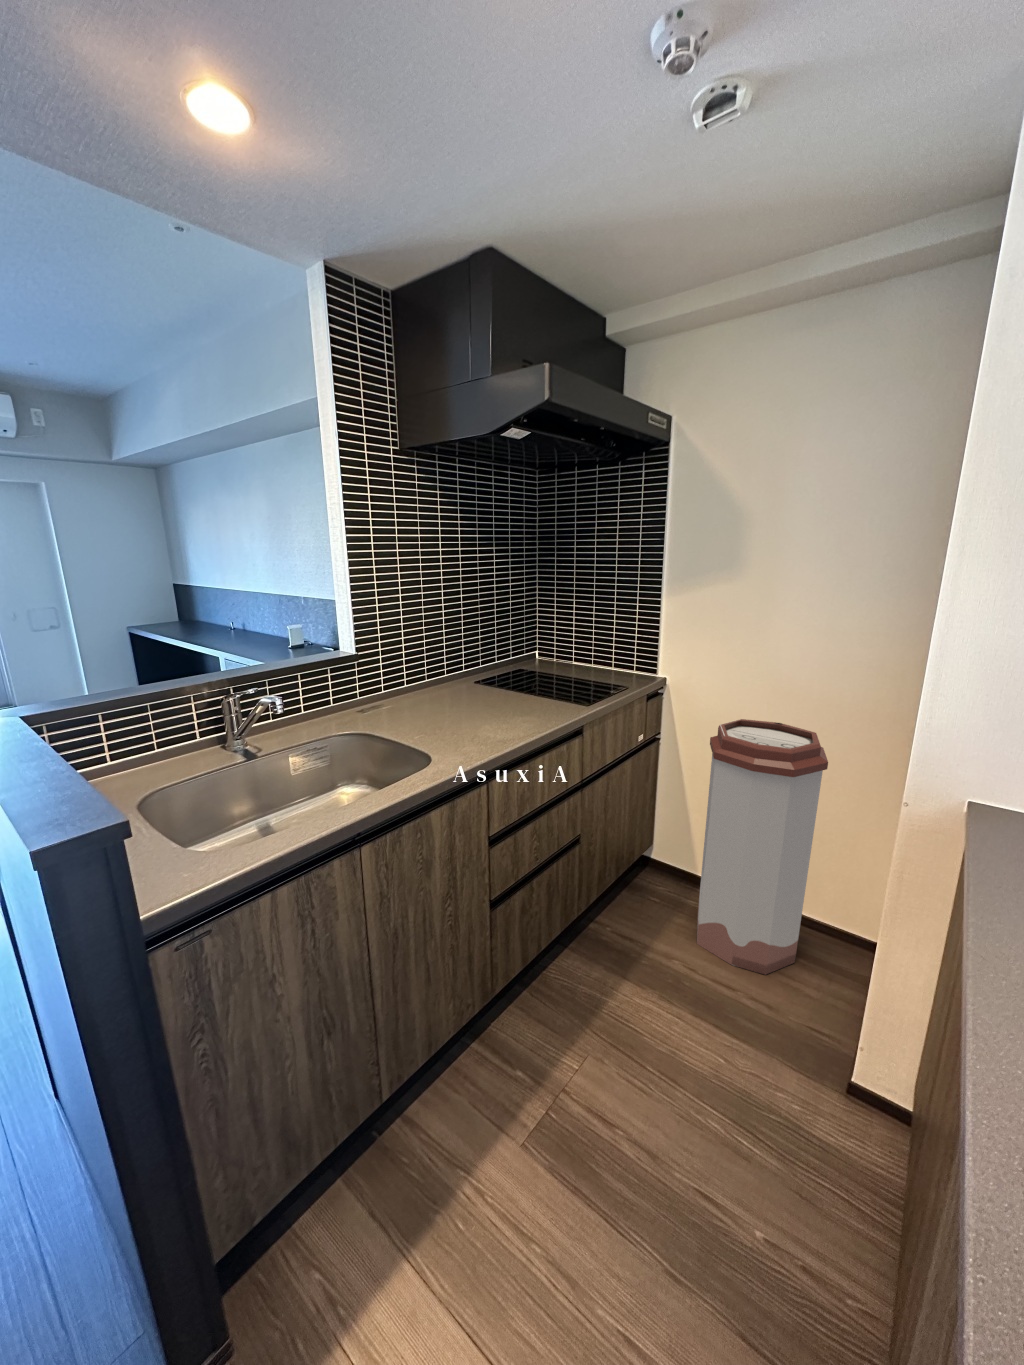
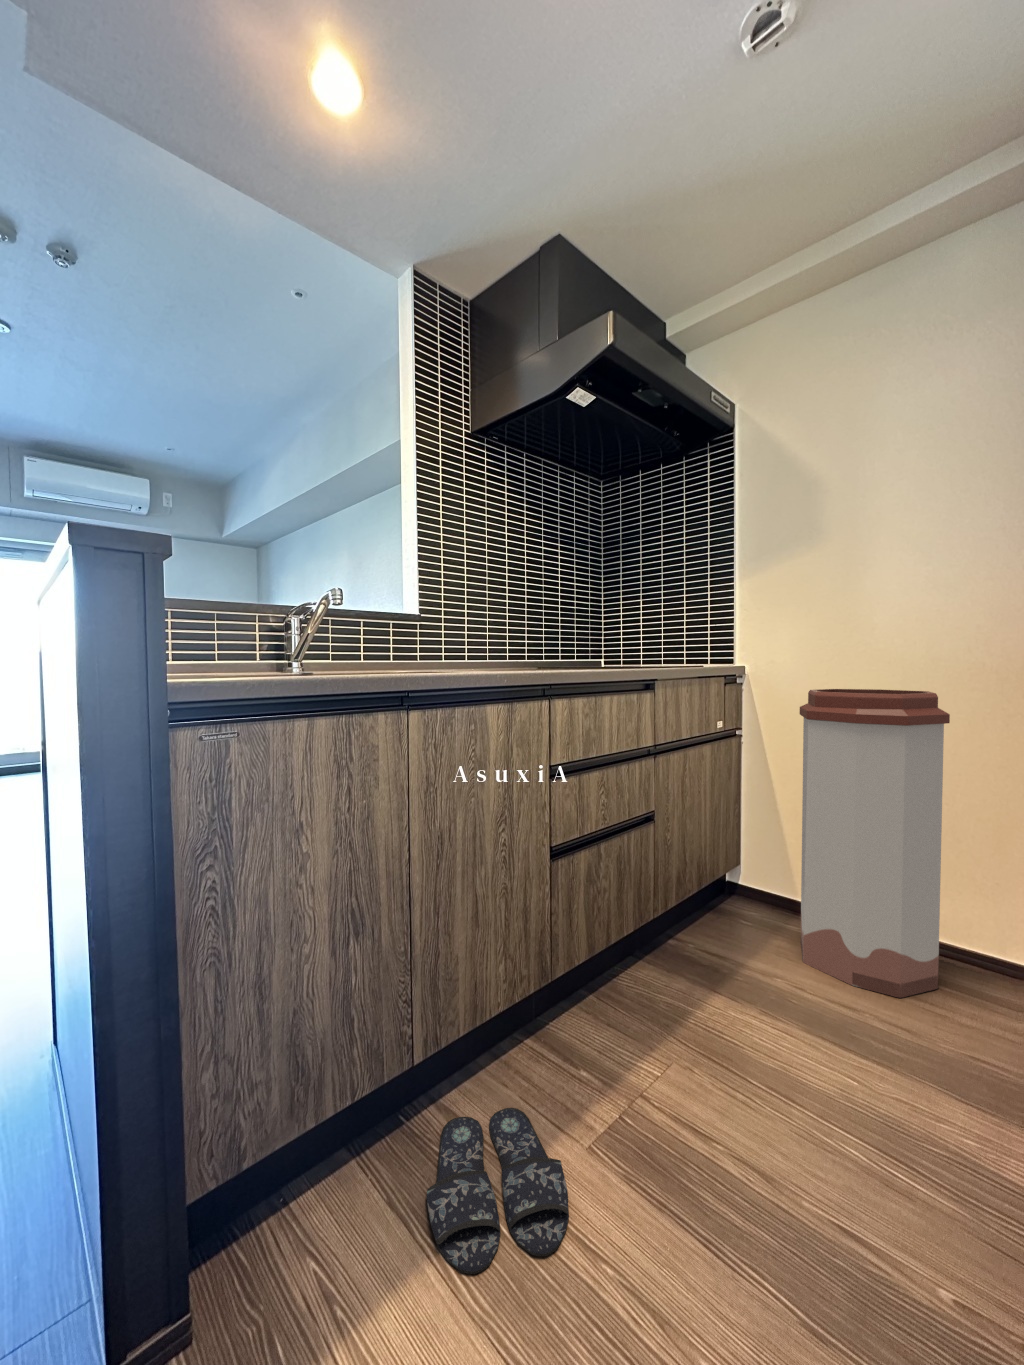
slippers: none [401,1118,508,1267] -> present [426,1108,569,1274]

